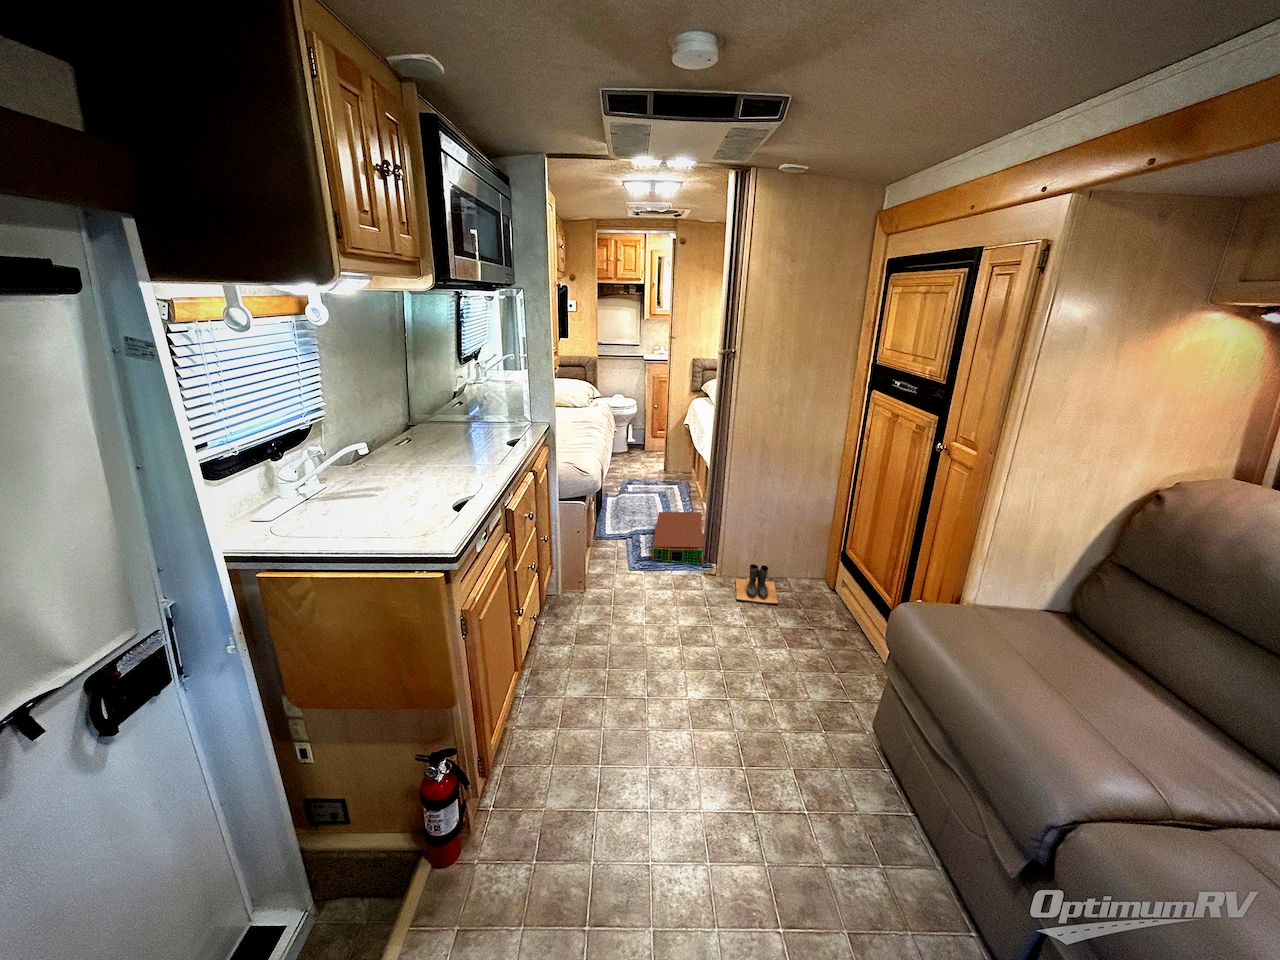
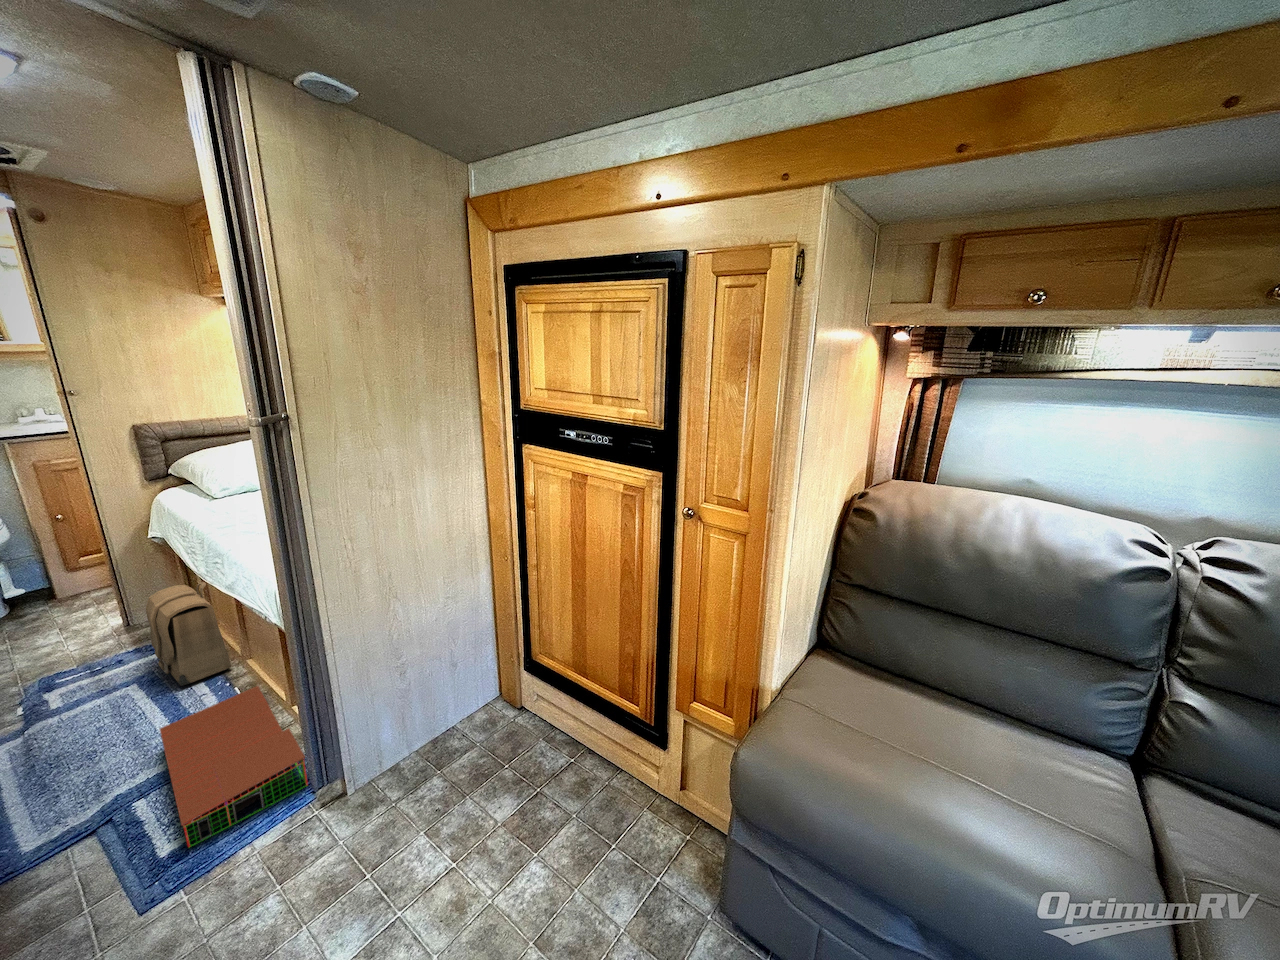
backpack: none [669,450,697,504] -> present [146,582,231,686]
boots: present [735,564,778,604] -> none [385,734,474,821]

